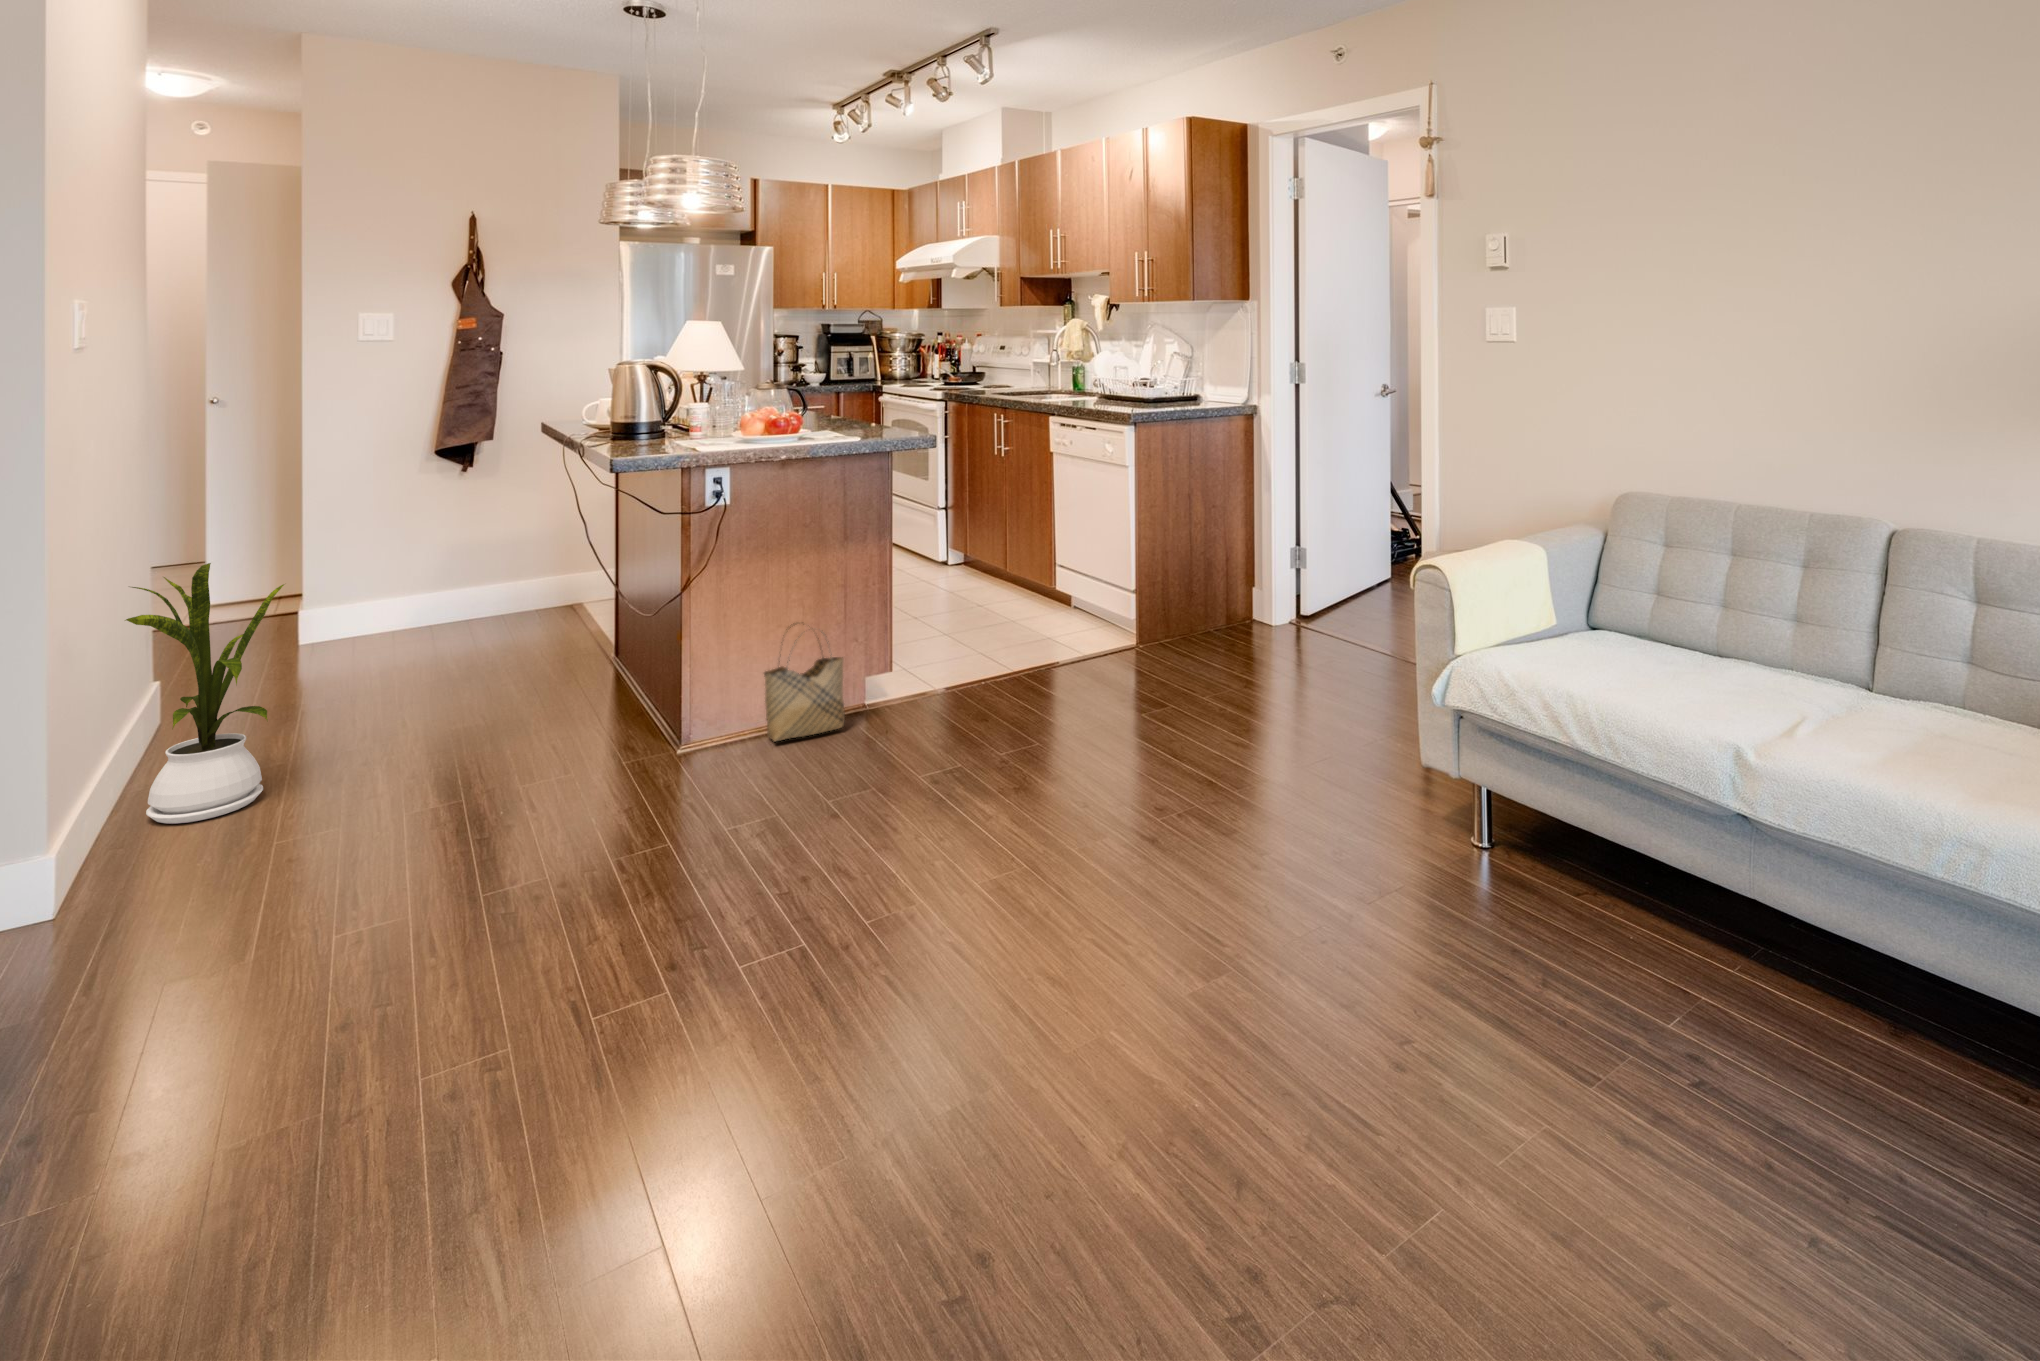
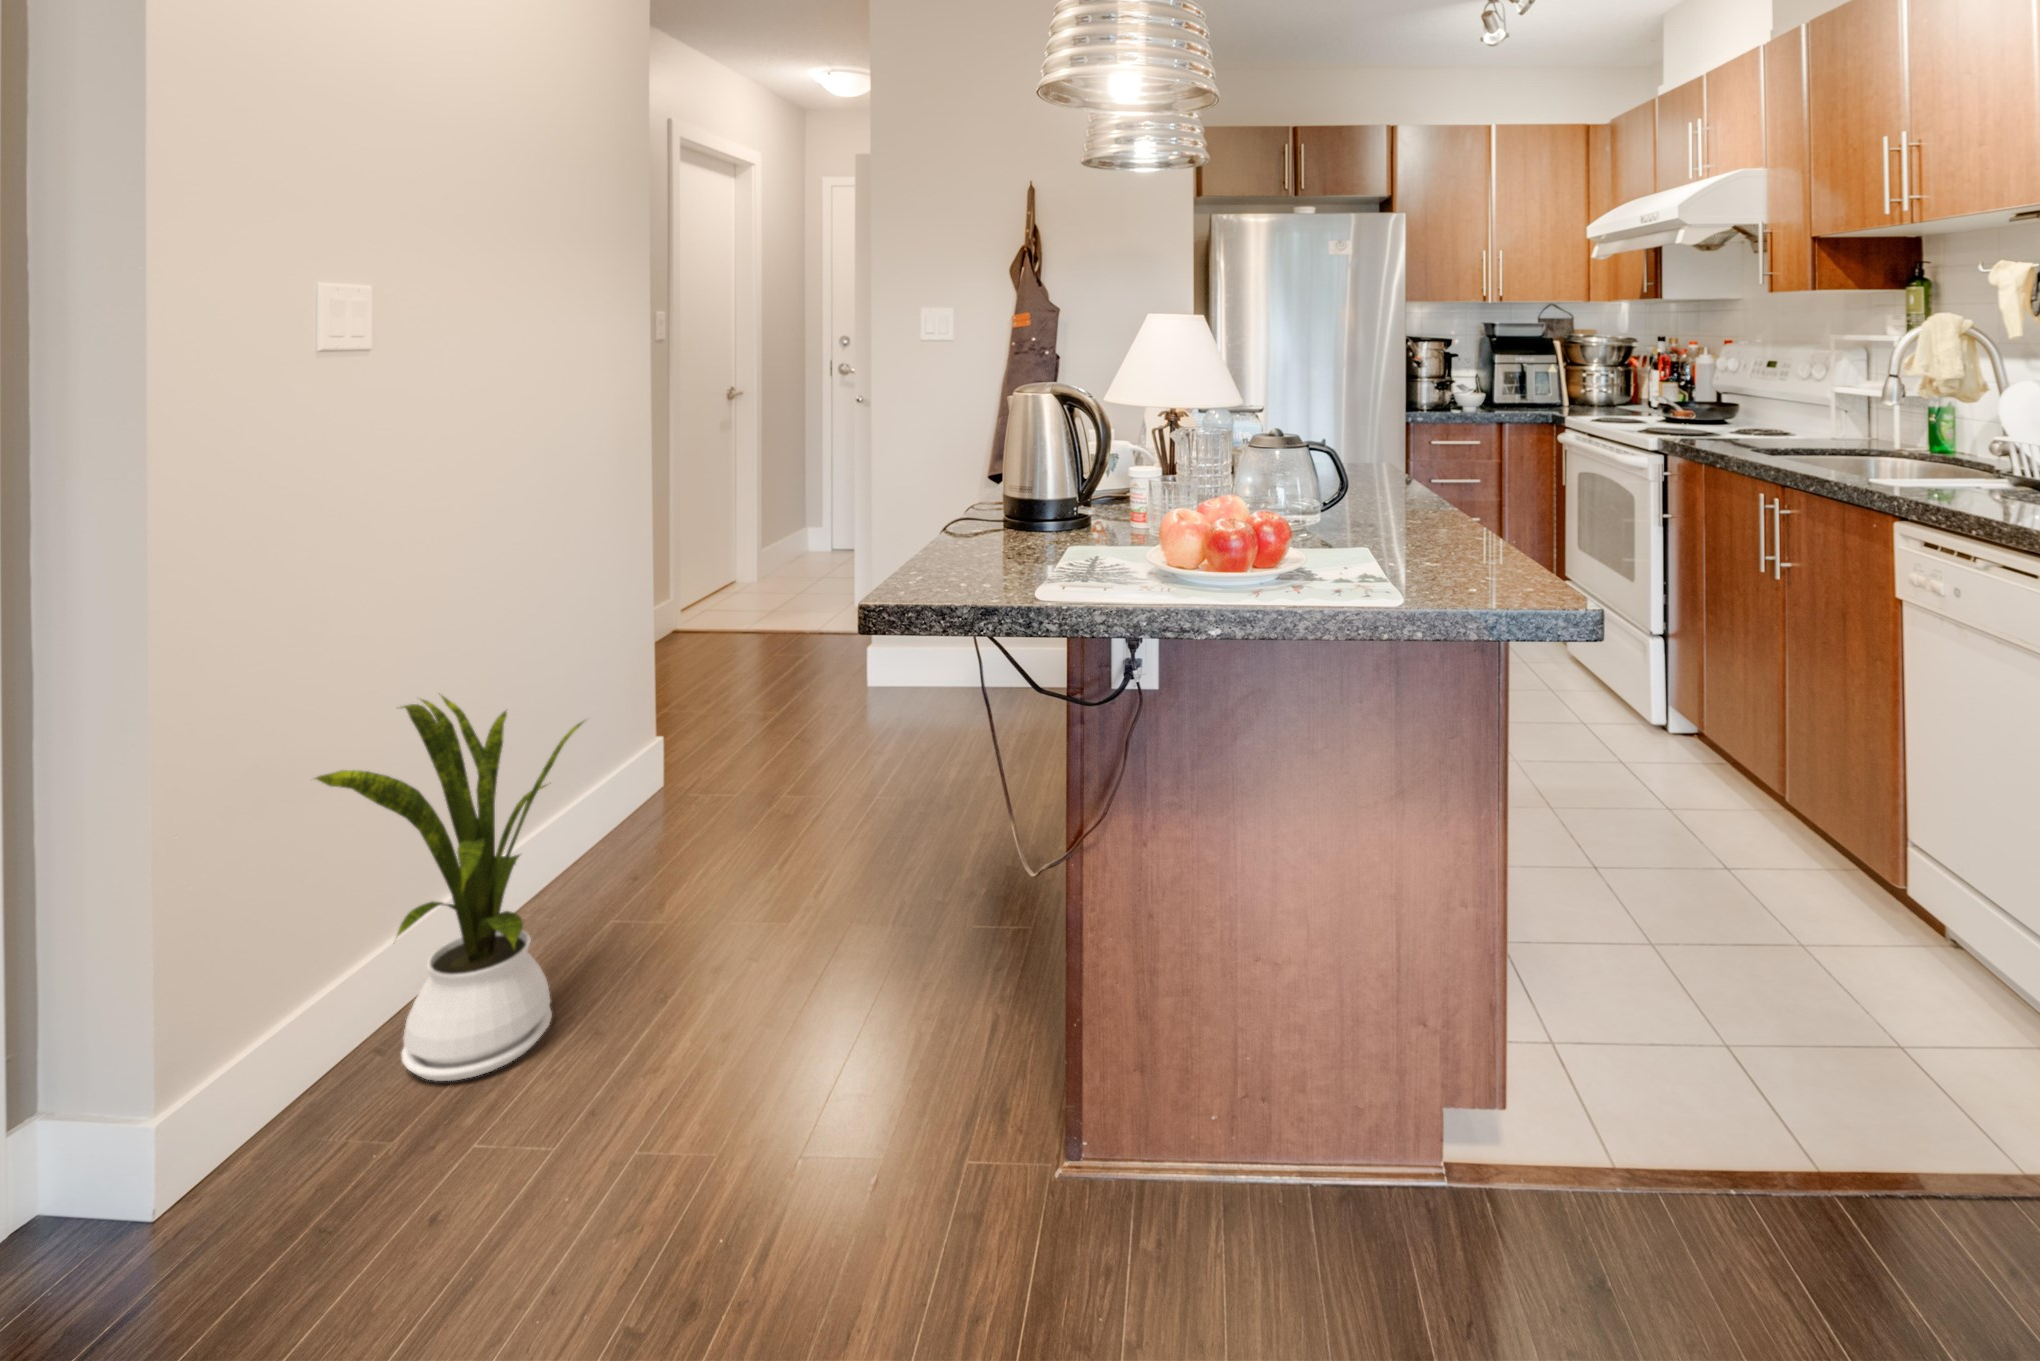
woven basket: present [764,626,845,741] -> none [1209,983,1390,1283]

